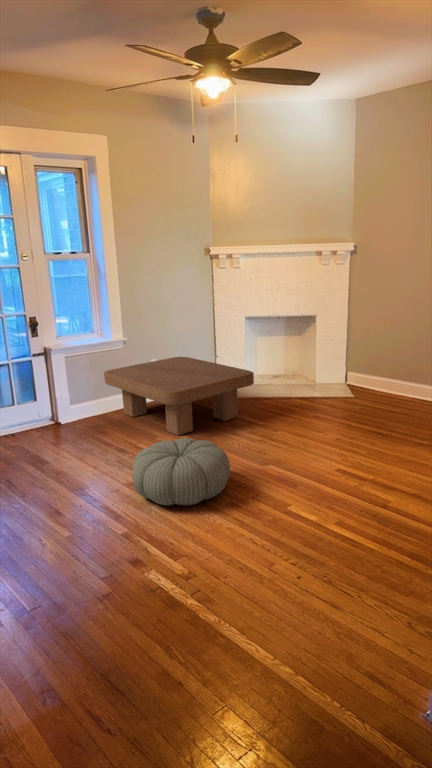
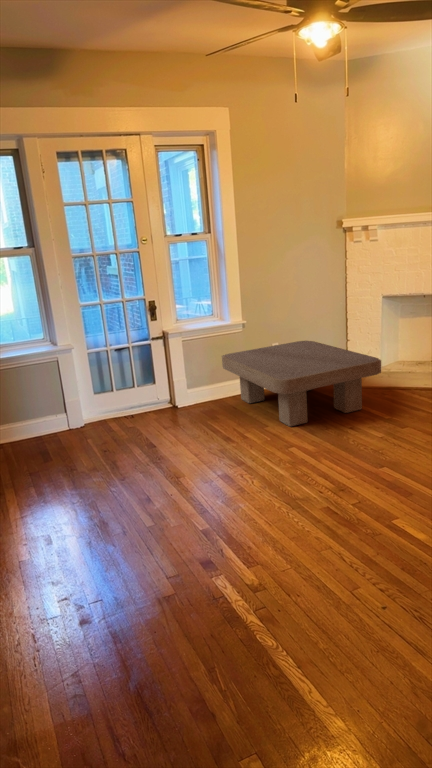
pouf: present [132,438,230,505] -> none [224,432,332,506]

